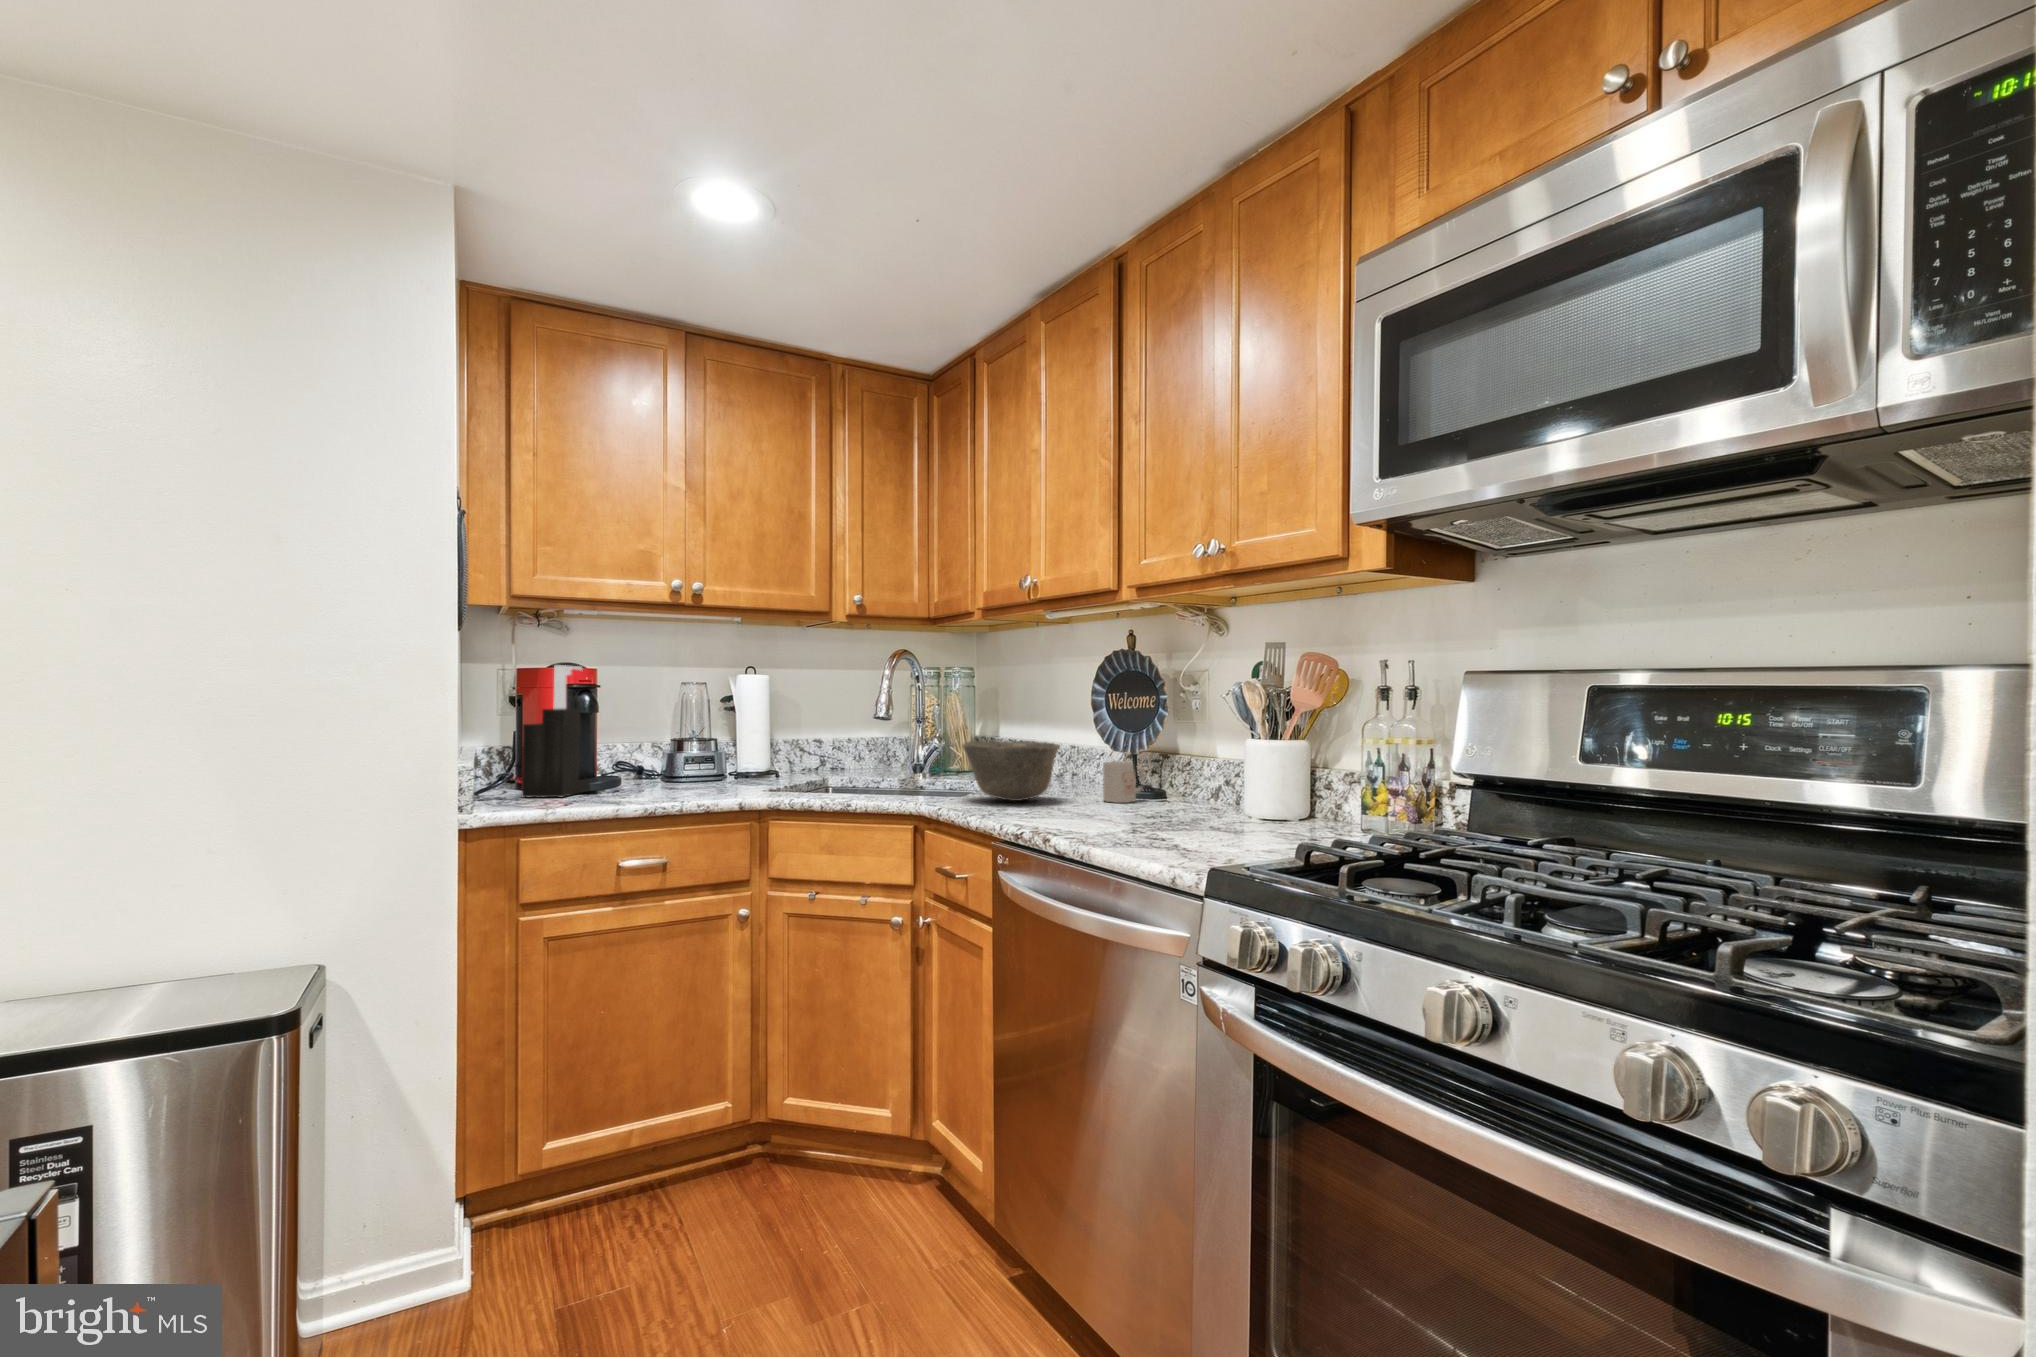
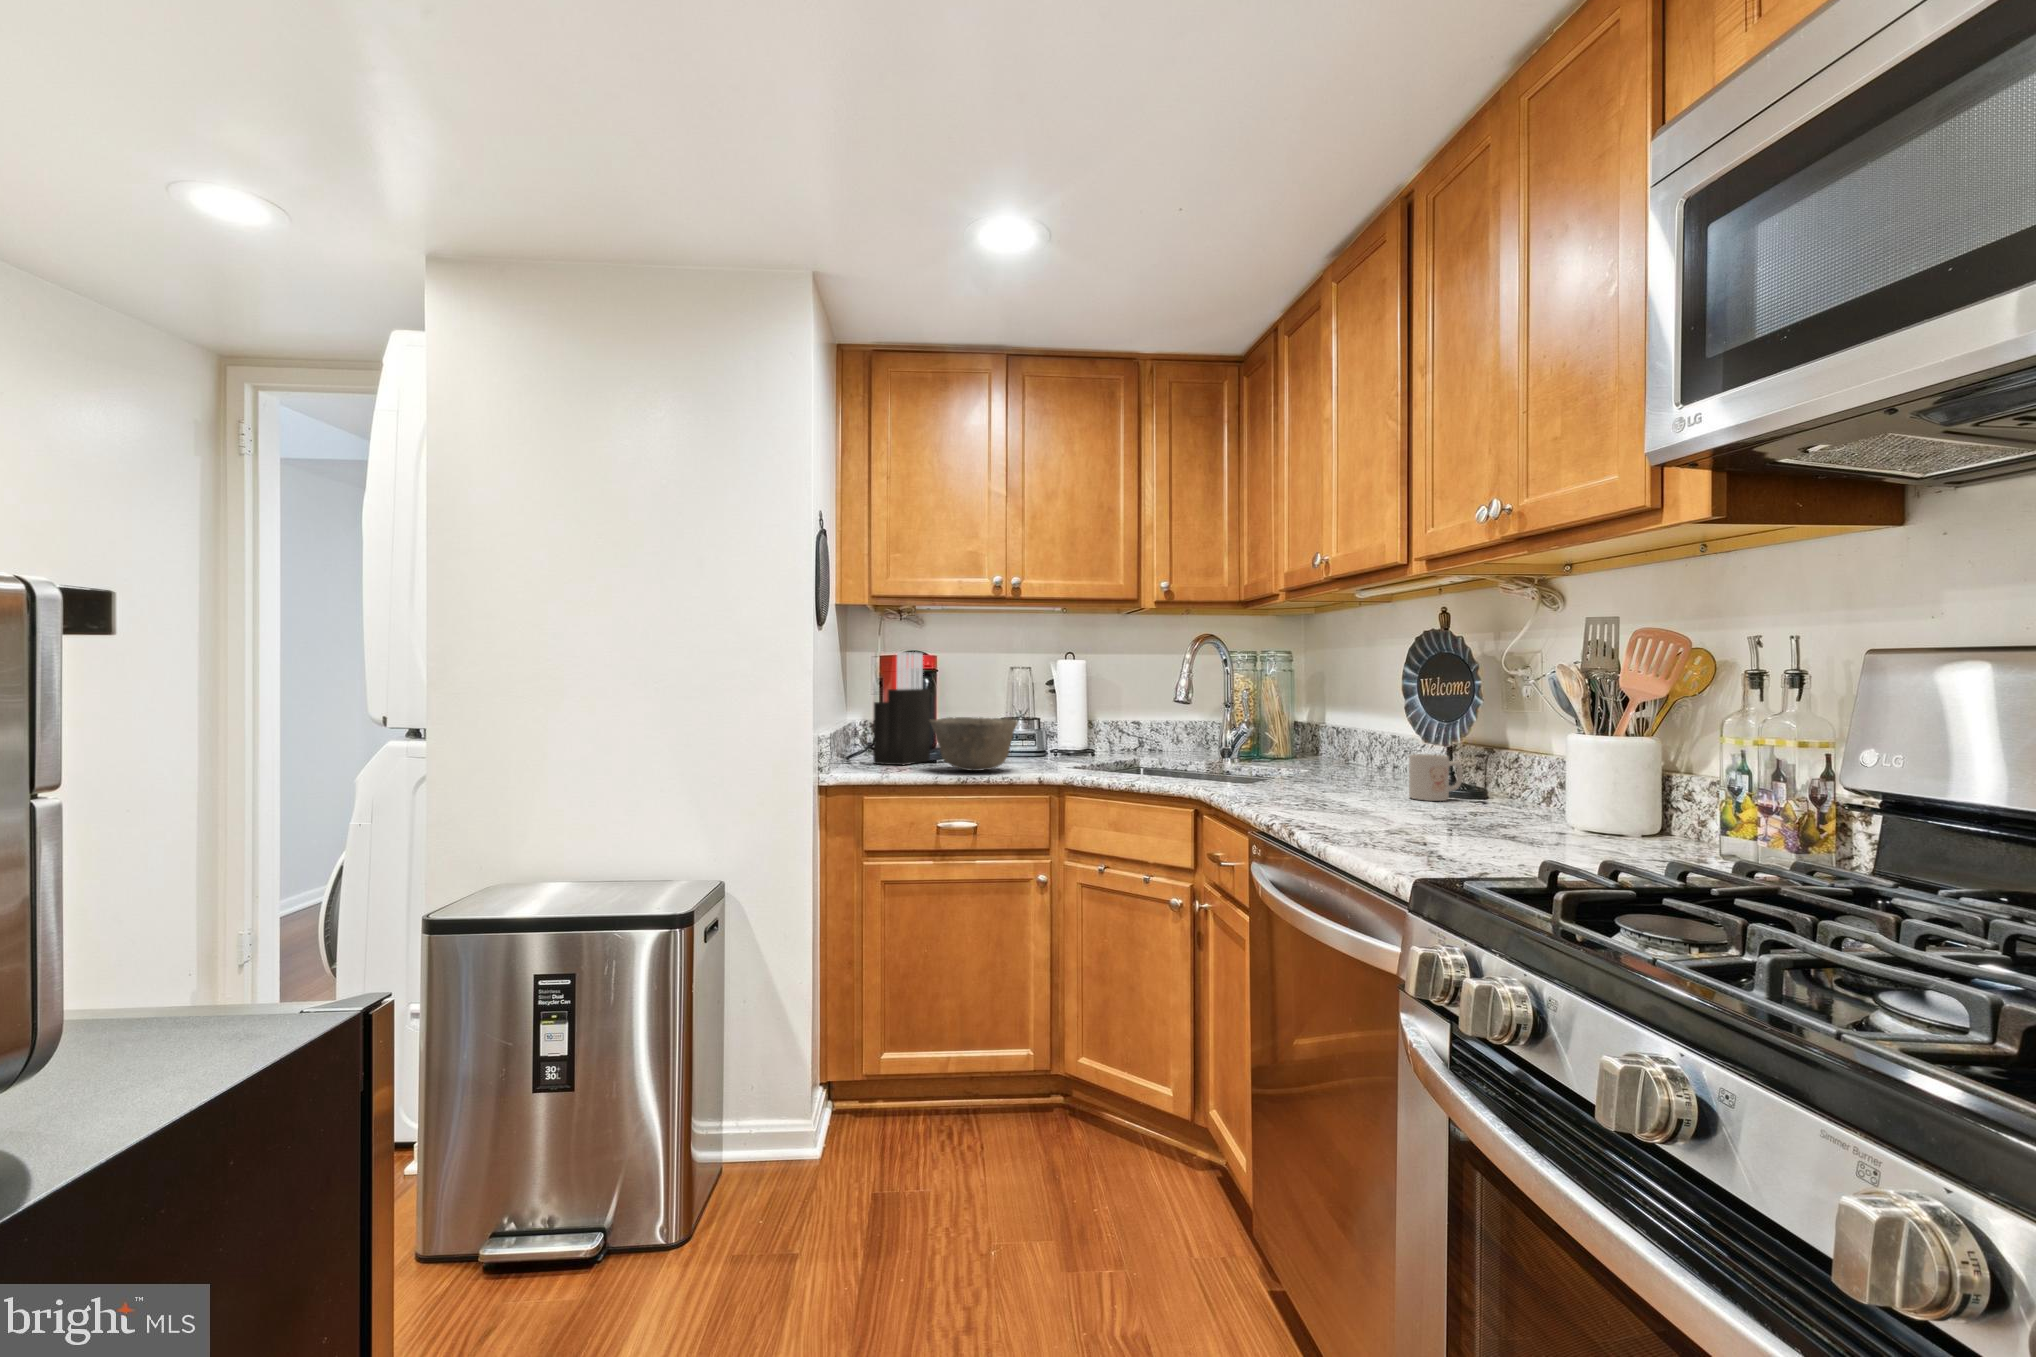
bowl: present [962,741,1059,801] -> present [929,717,1018,771]

